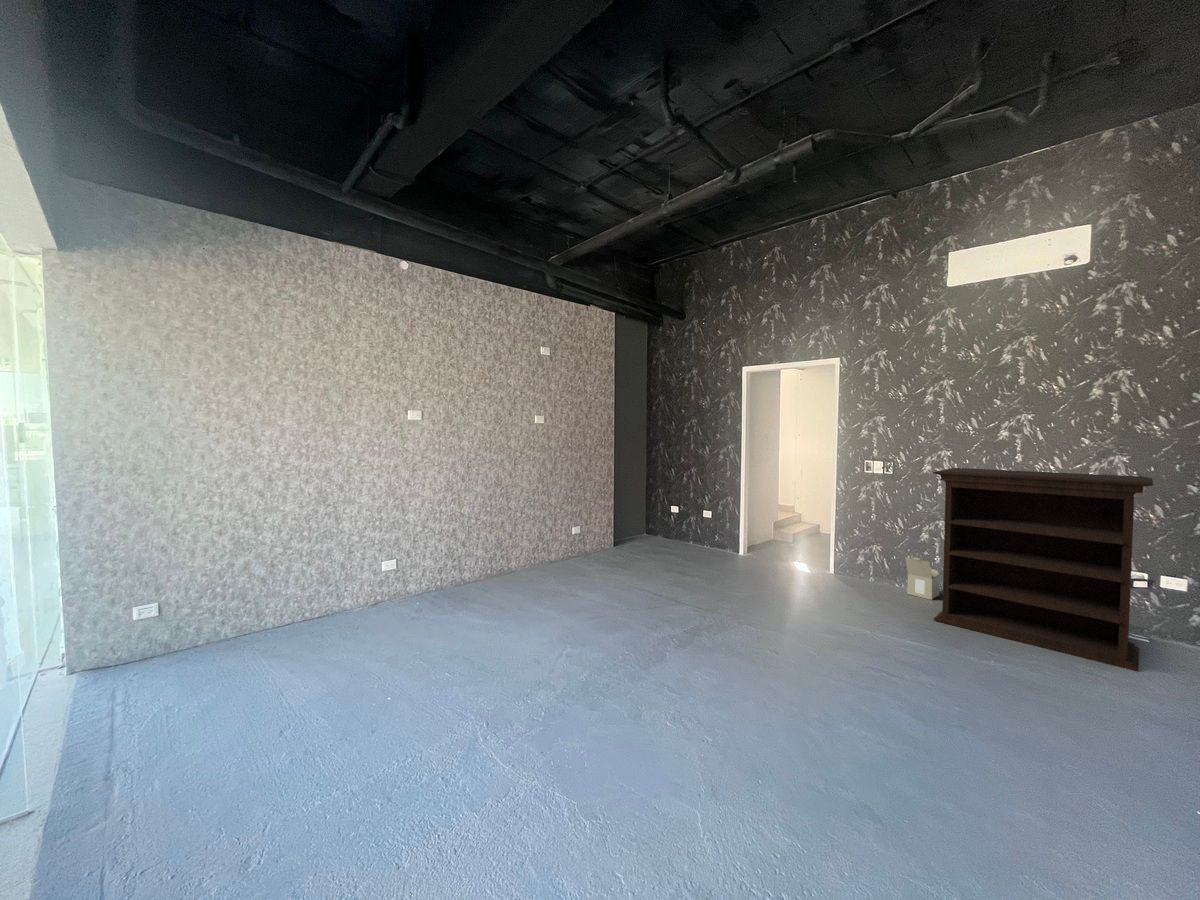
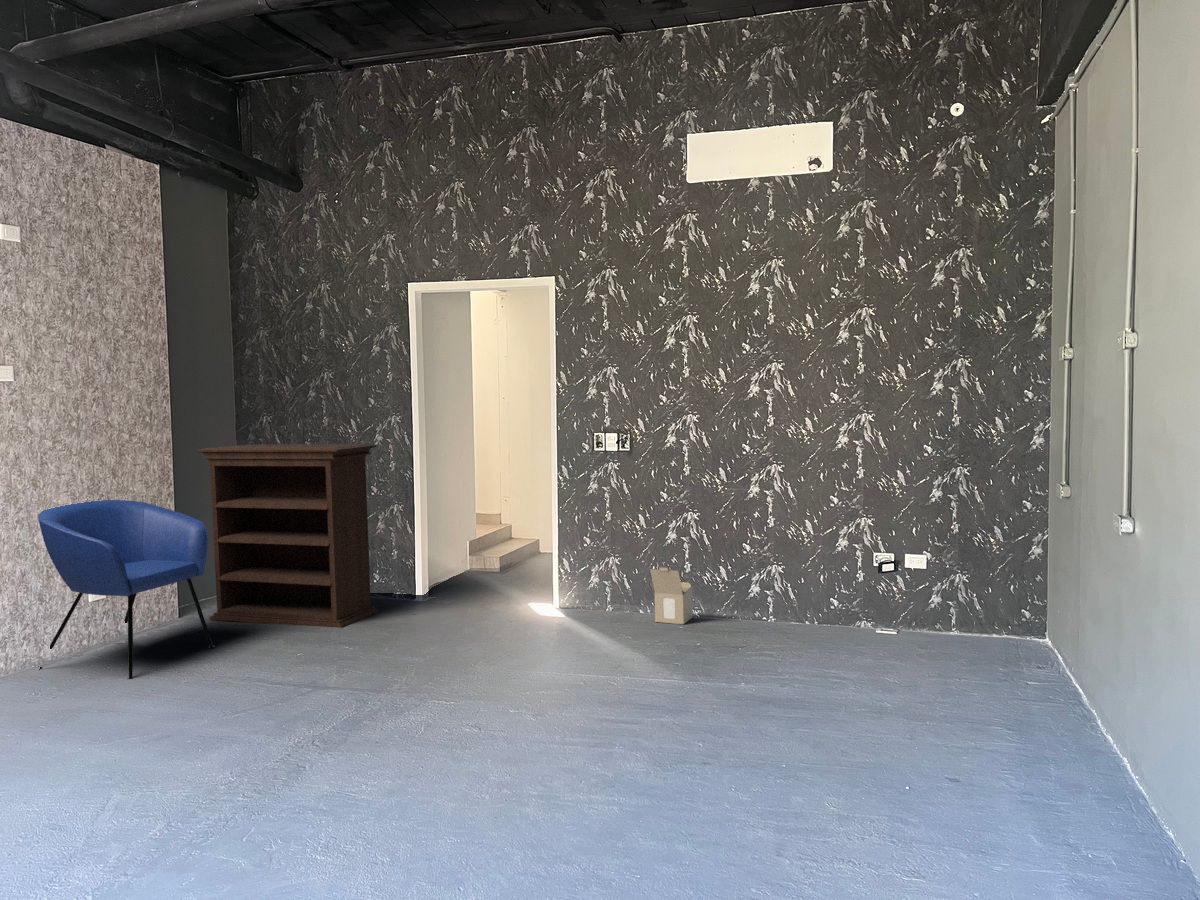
bookshelf: present [933,468,1153,671] -> present [197,444,379,628]
armchair: none [548,483,629,578] -> present [38,500,215,679]

